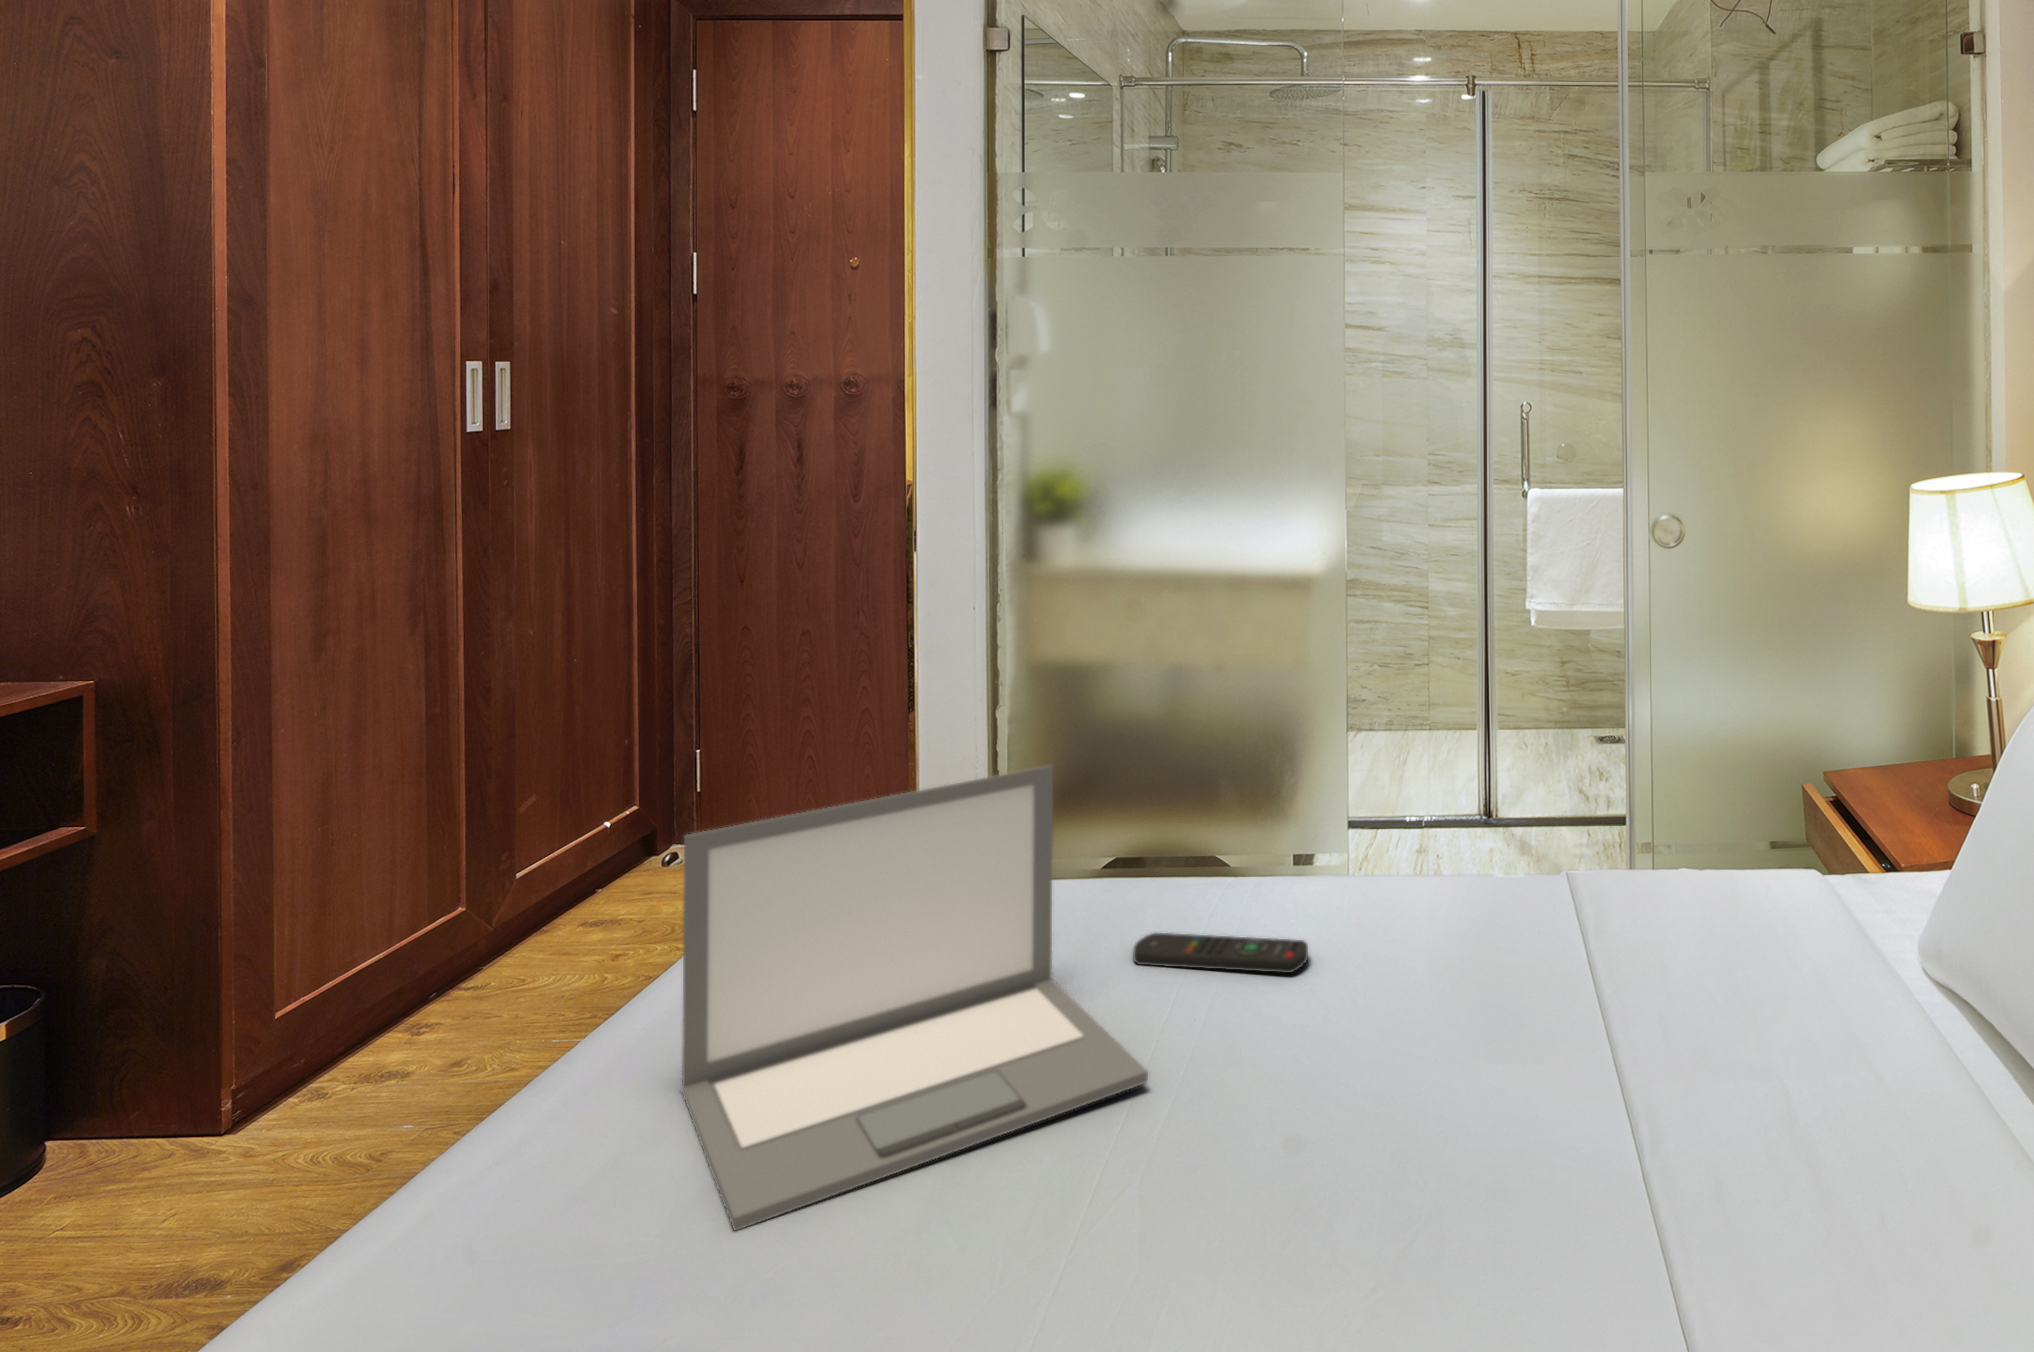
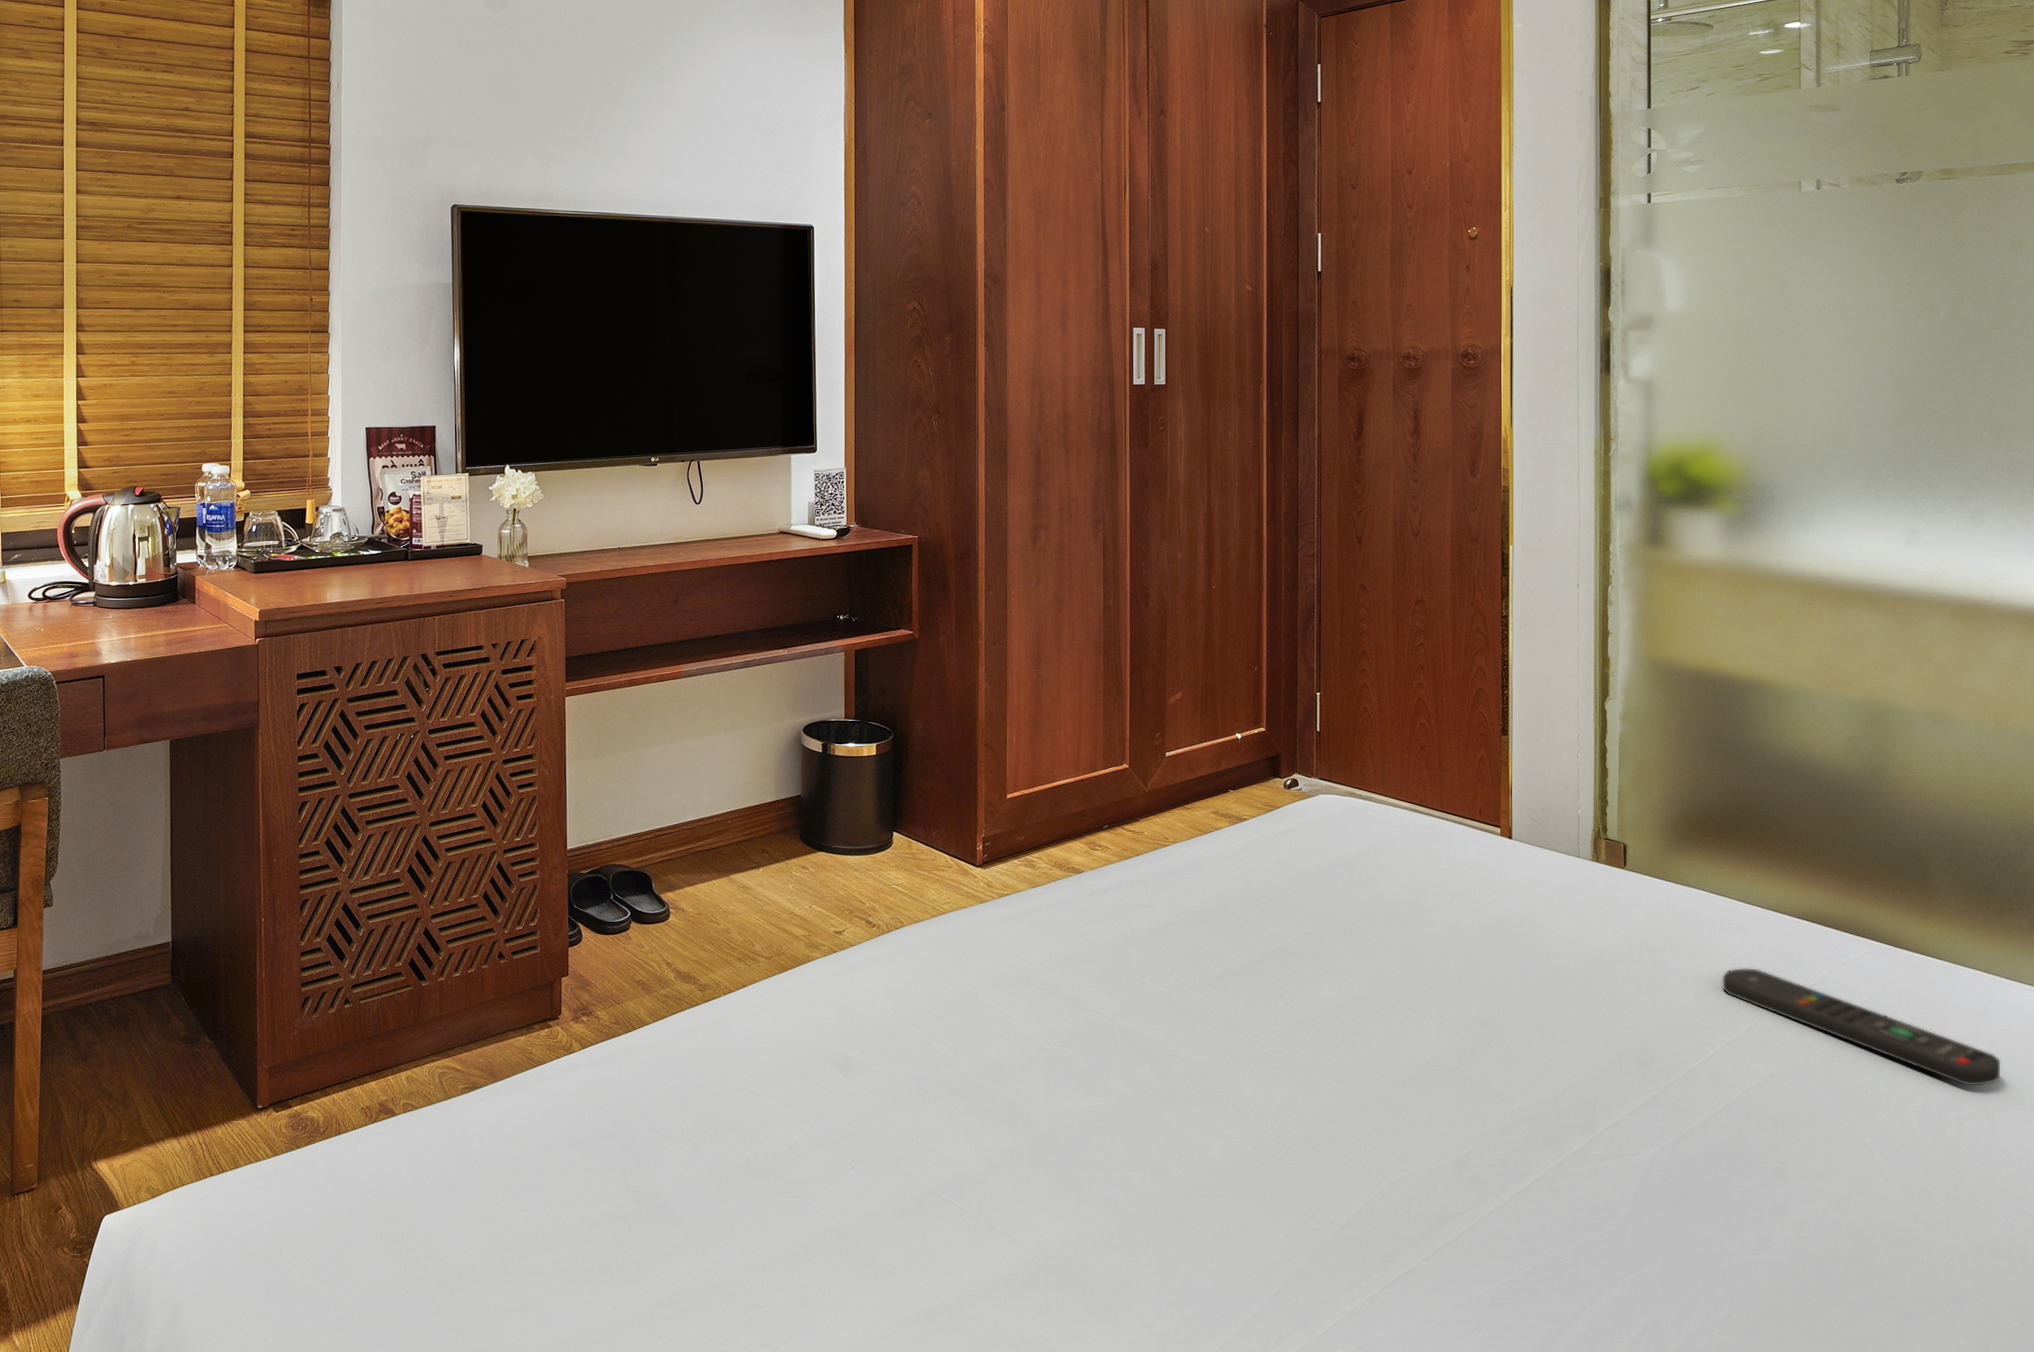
laptop: present [682,765,1148,1230] -> none [1235,702,1706,1101]

